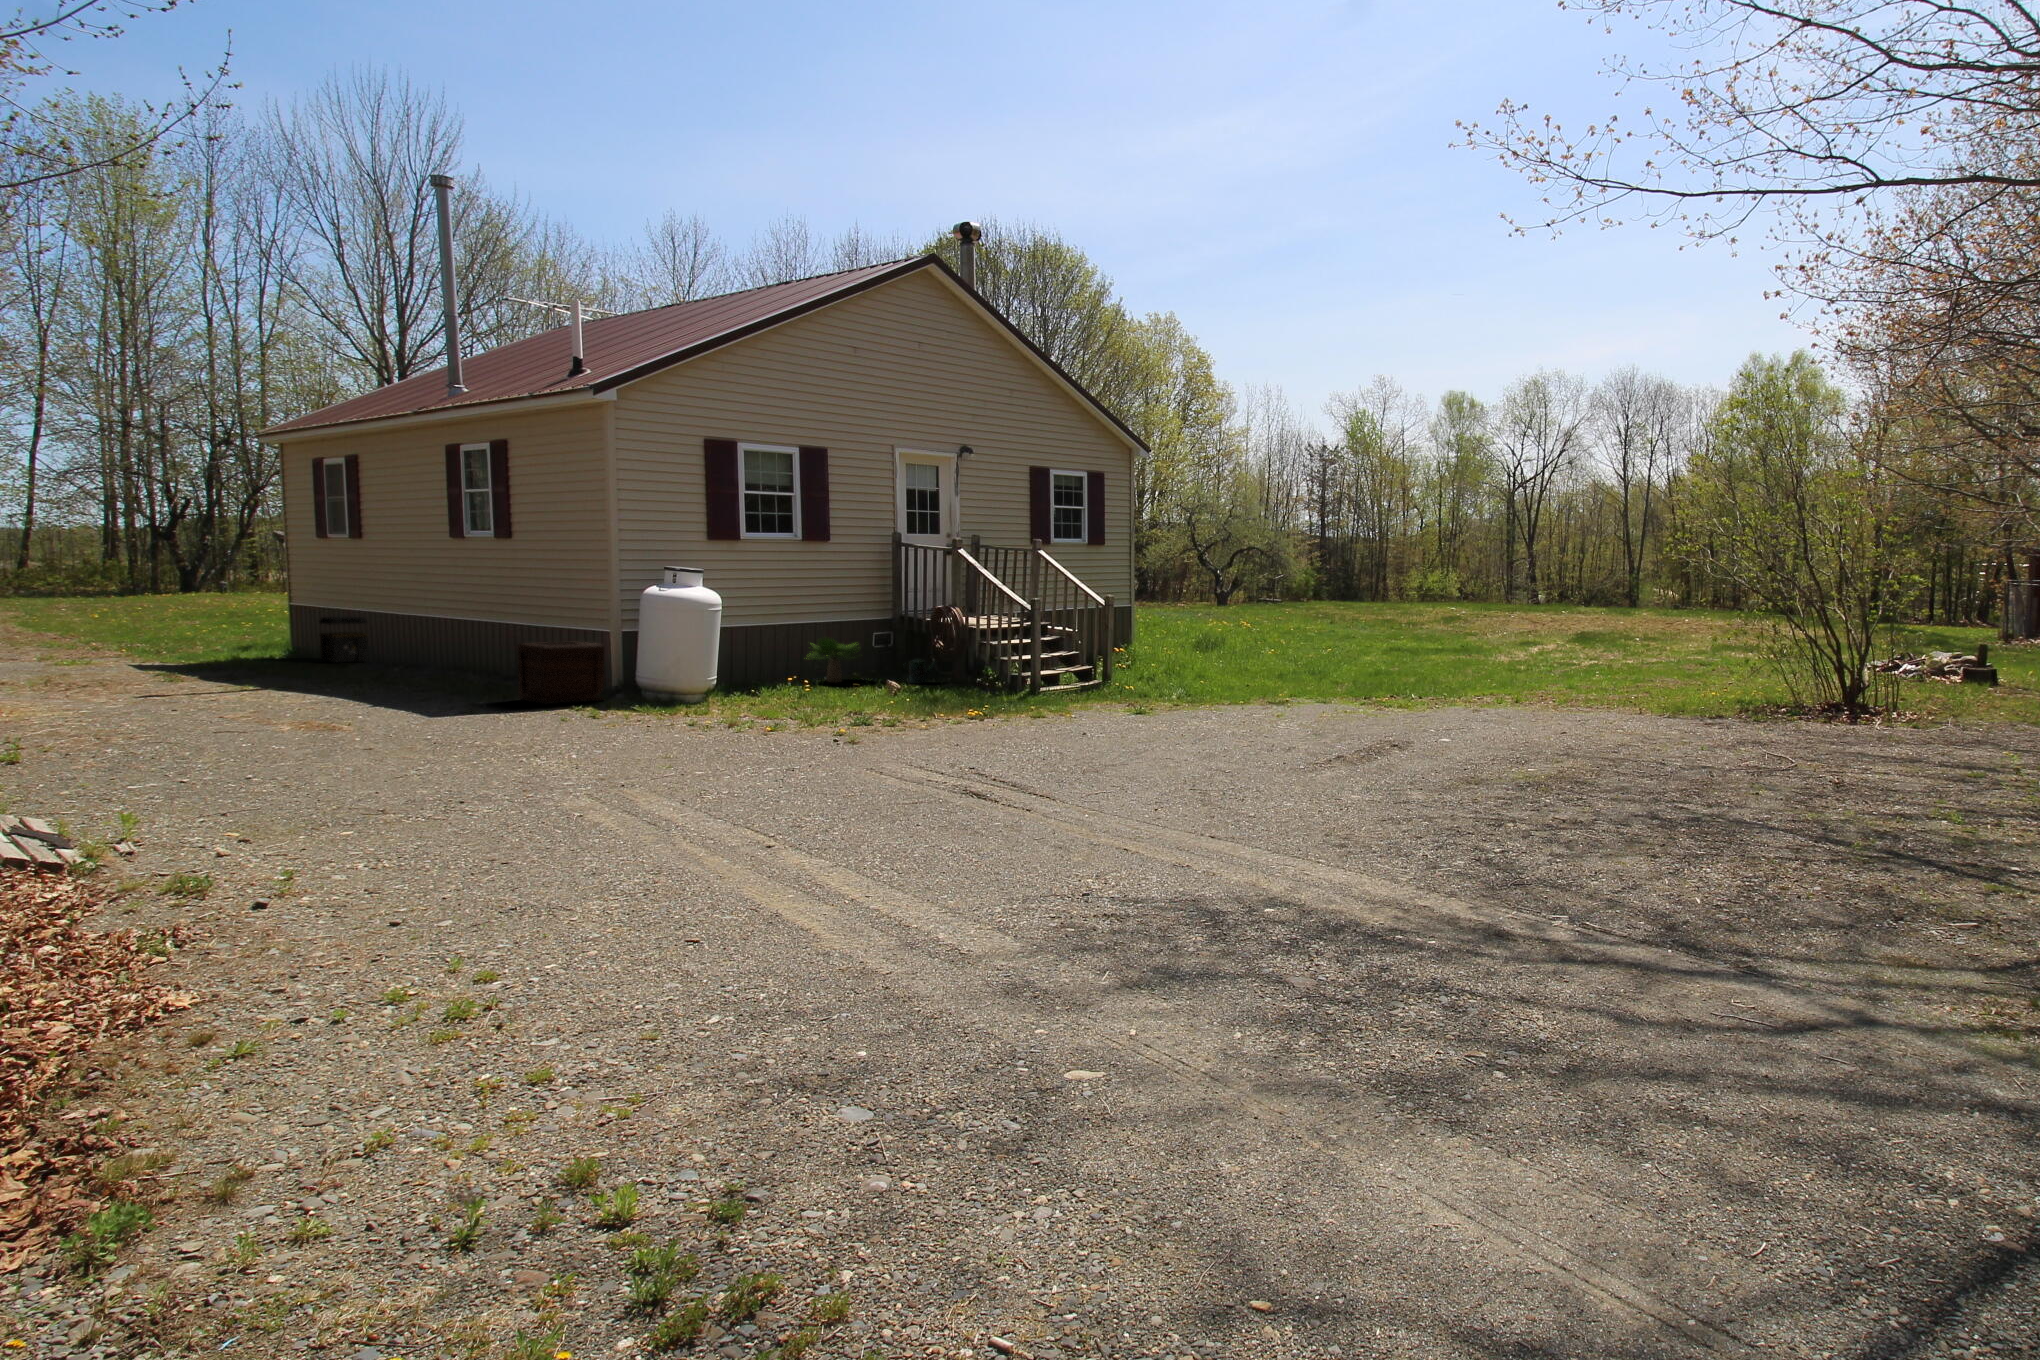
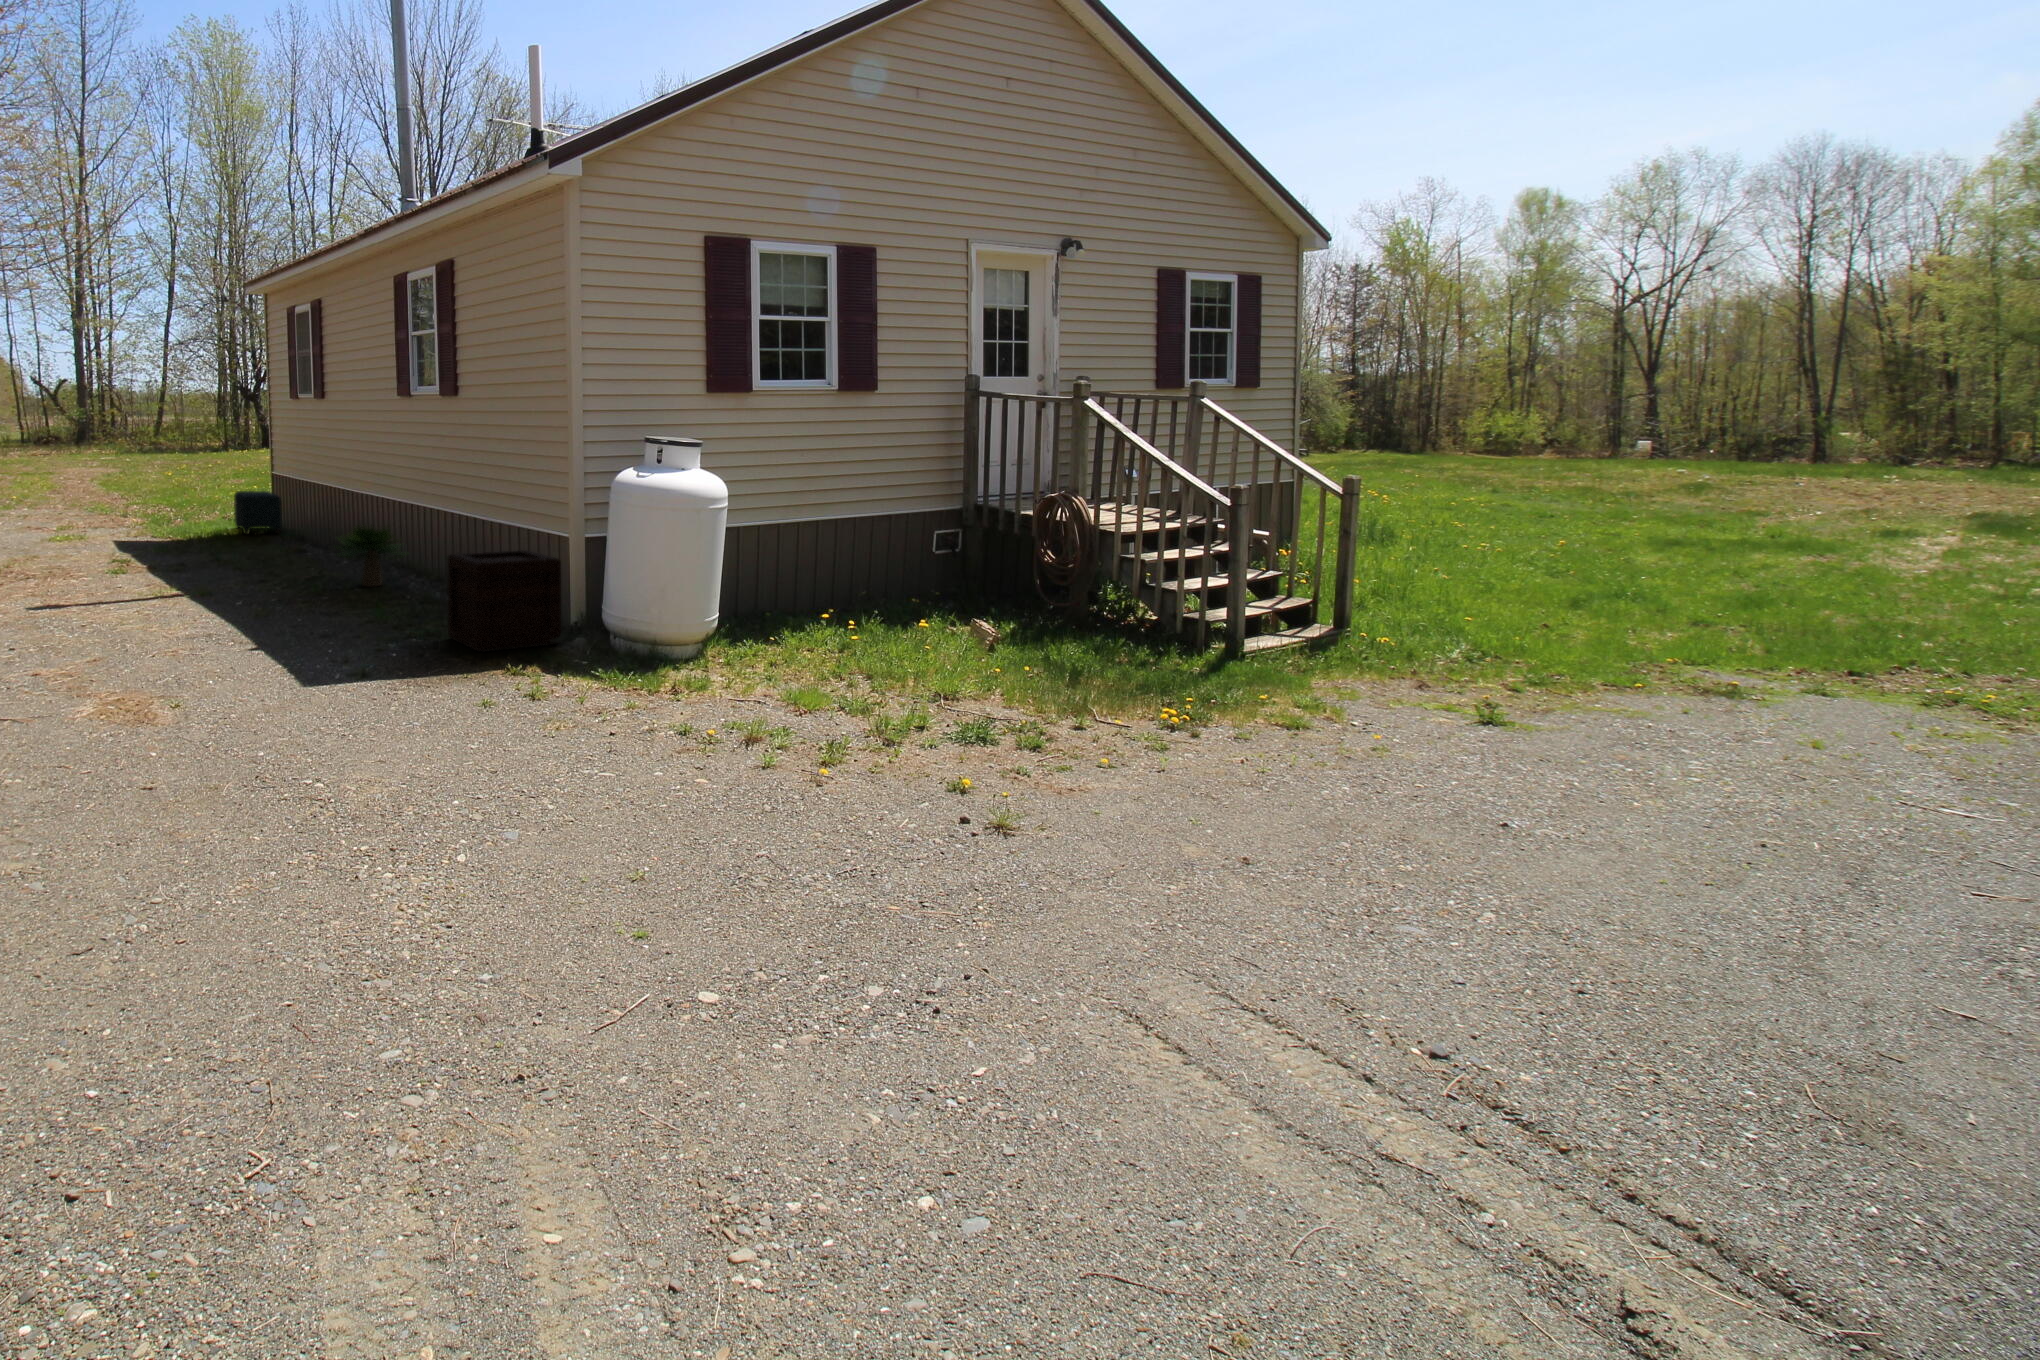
toolbox: present [319,616,368,663] -> none [279,493,327,549]
bench: none [253,619,311,655] -> present [234,491,282,535]
potted plant: present [806,638,859,682] -> present [336,525,406,586]
watering can: present [909,658,938,683] -> none [996,580,1055,626]

